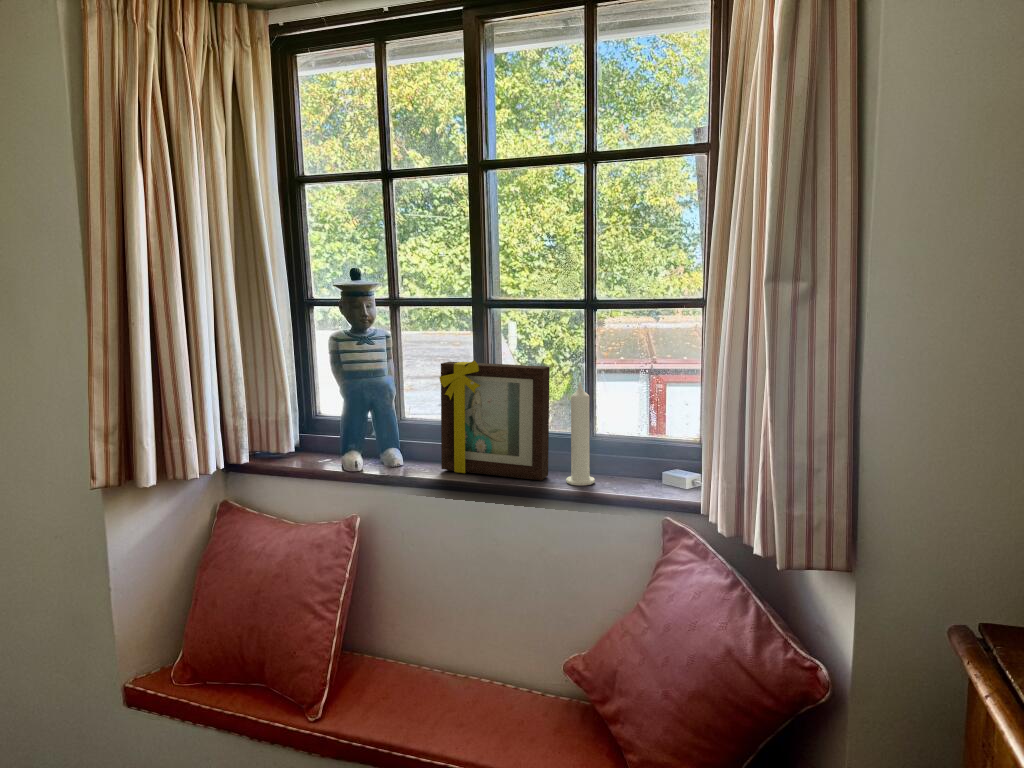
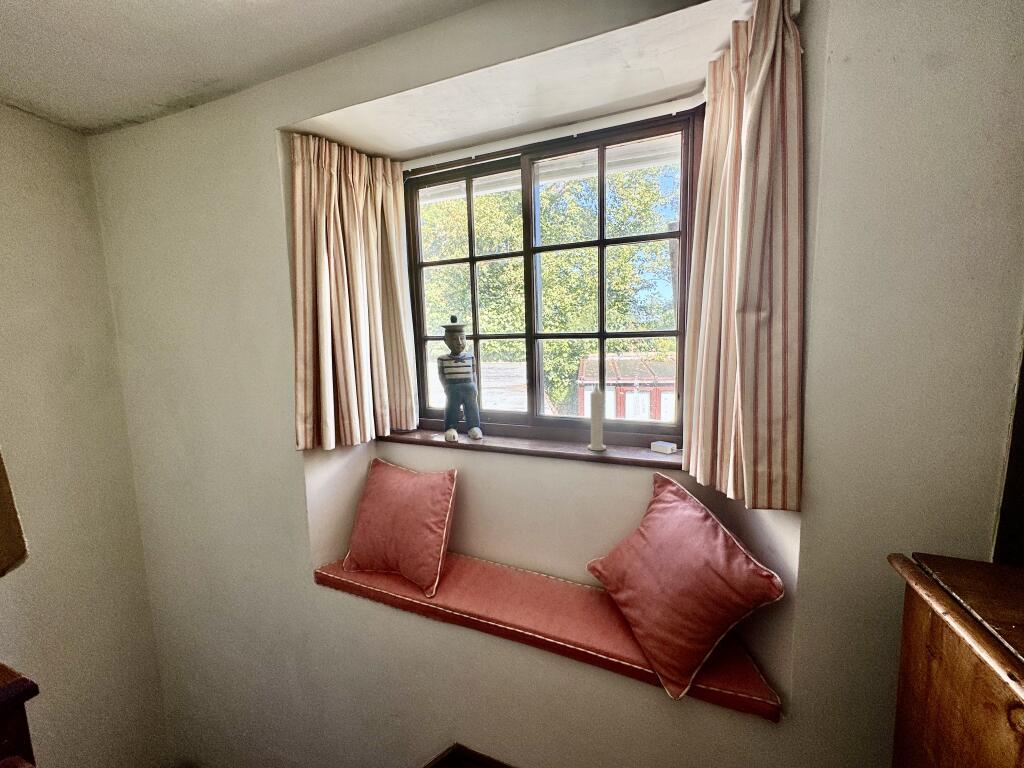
picture frame: present [440,360,550,480] -> none [507,372,576,447]

